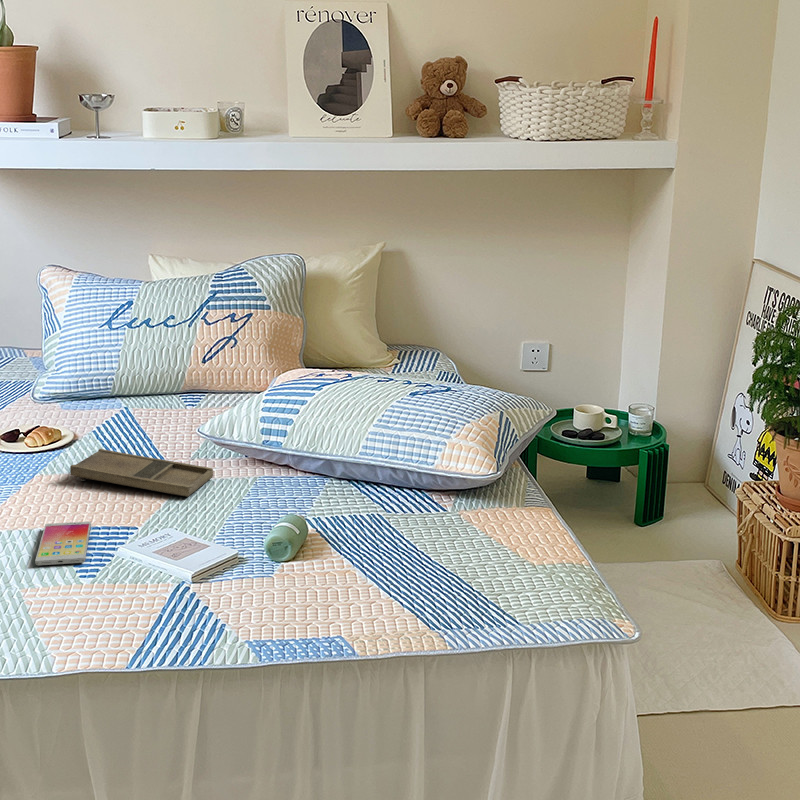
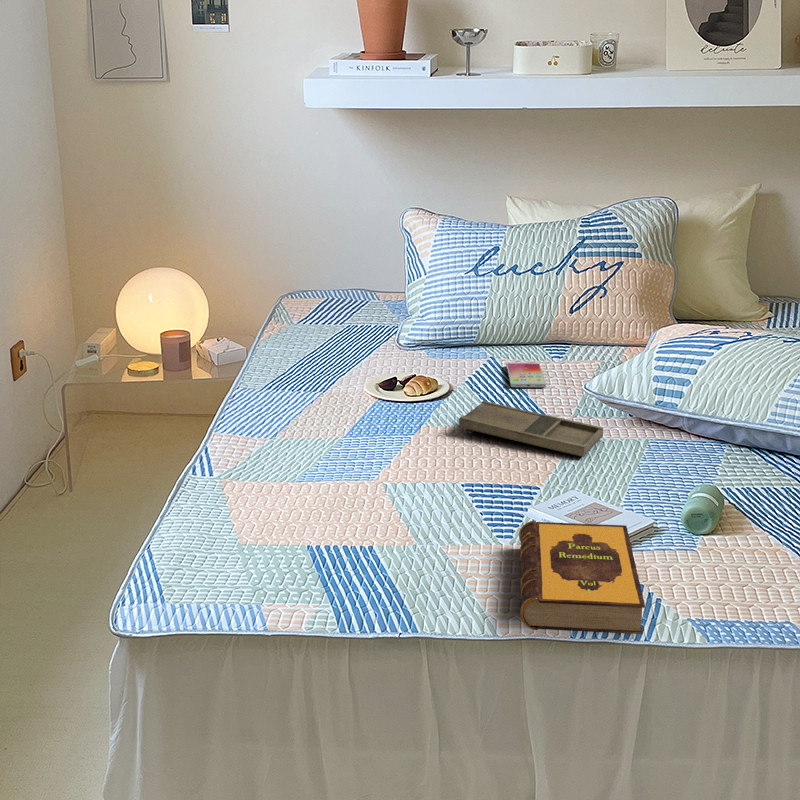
smartphone: present [35,522,91,565] -> present [506,362,546,387]
hardback book: none [76,557,203,663] -> present [519,521,645,634]

